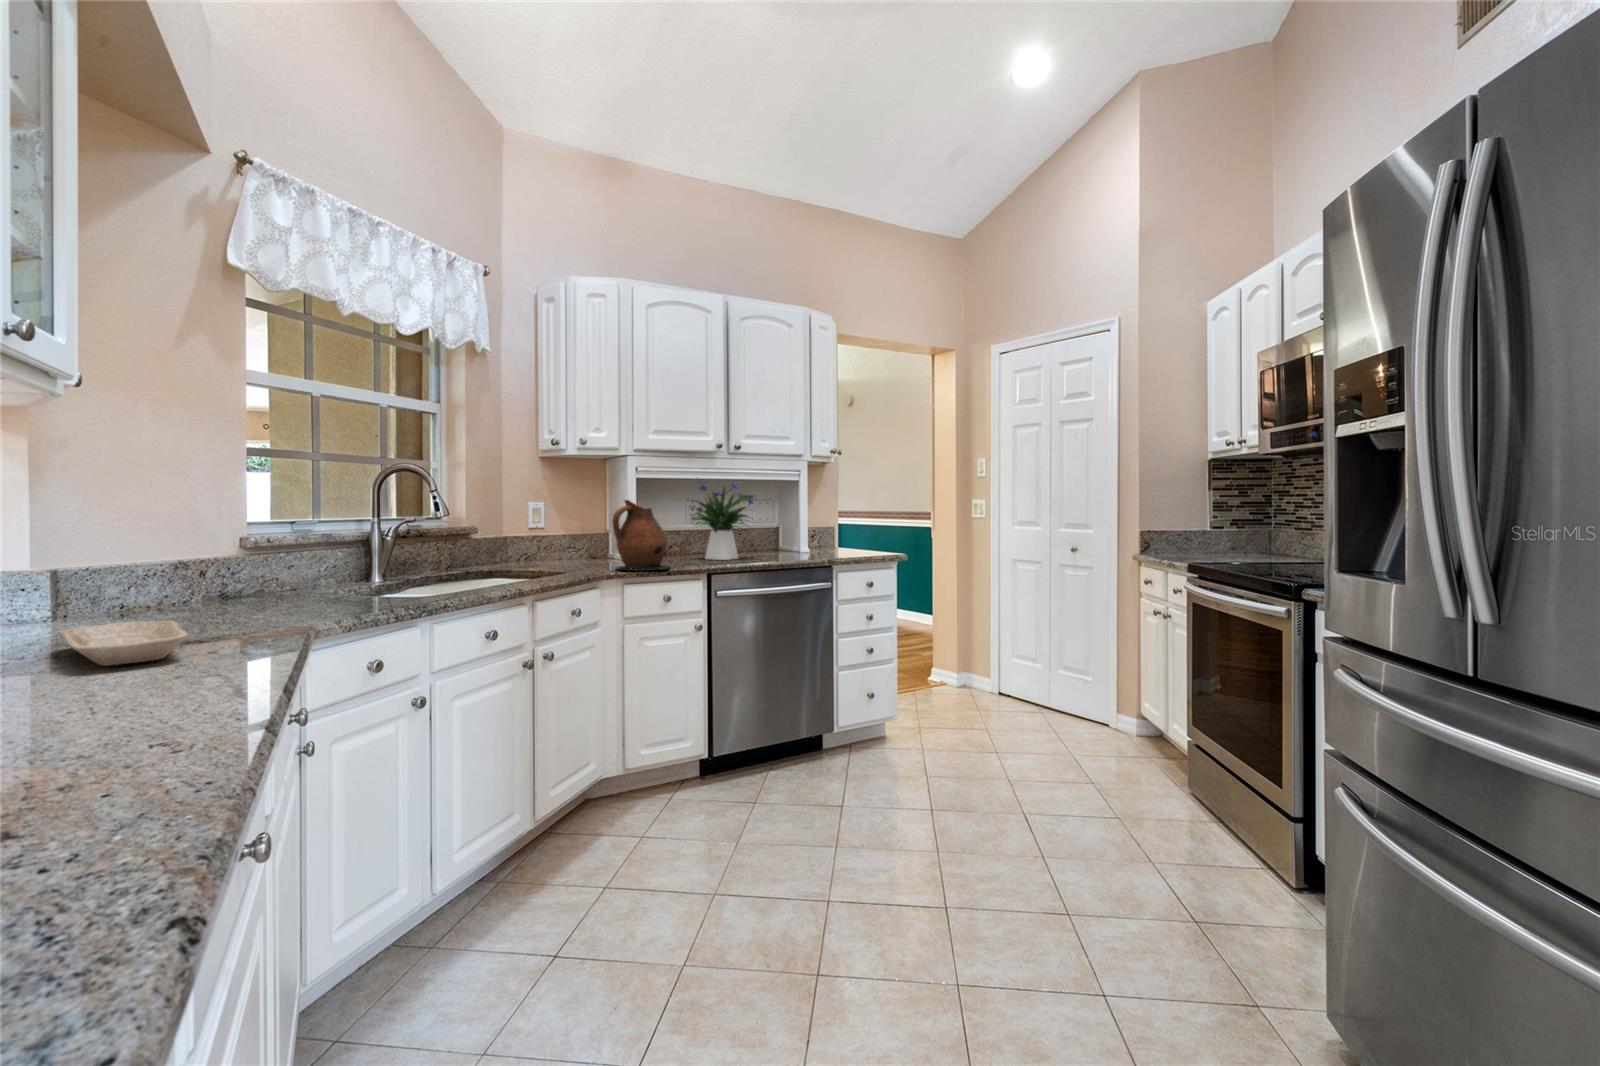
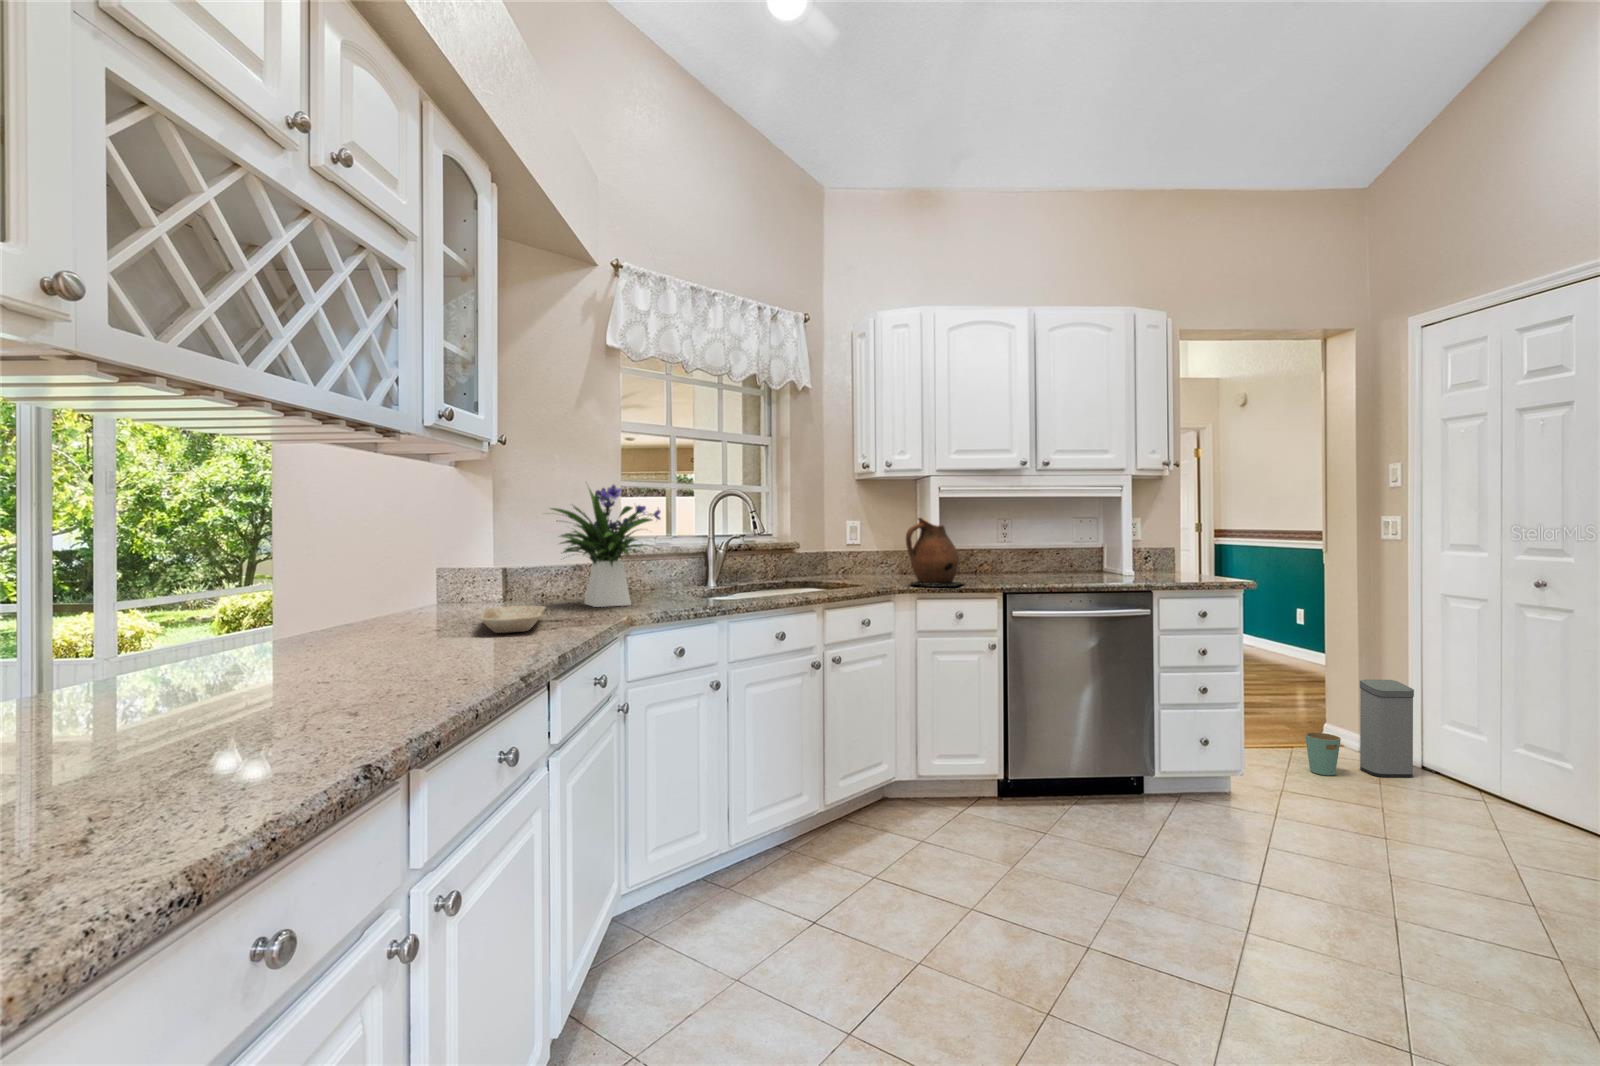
flower arrangement: present [692,482,754,560] -> present [551,485,660,607]
trash can: none [928,629,995,709] -> present [1305,679,1414,778]

